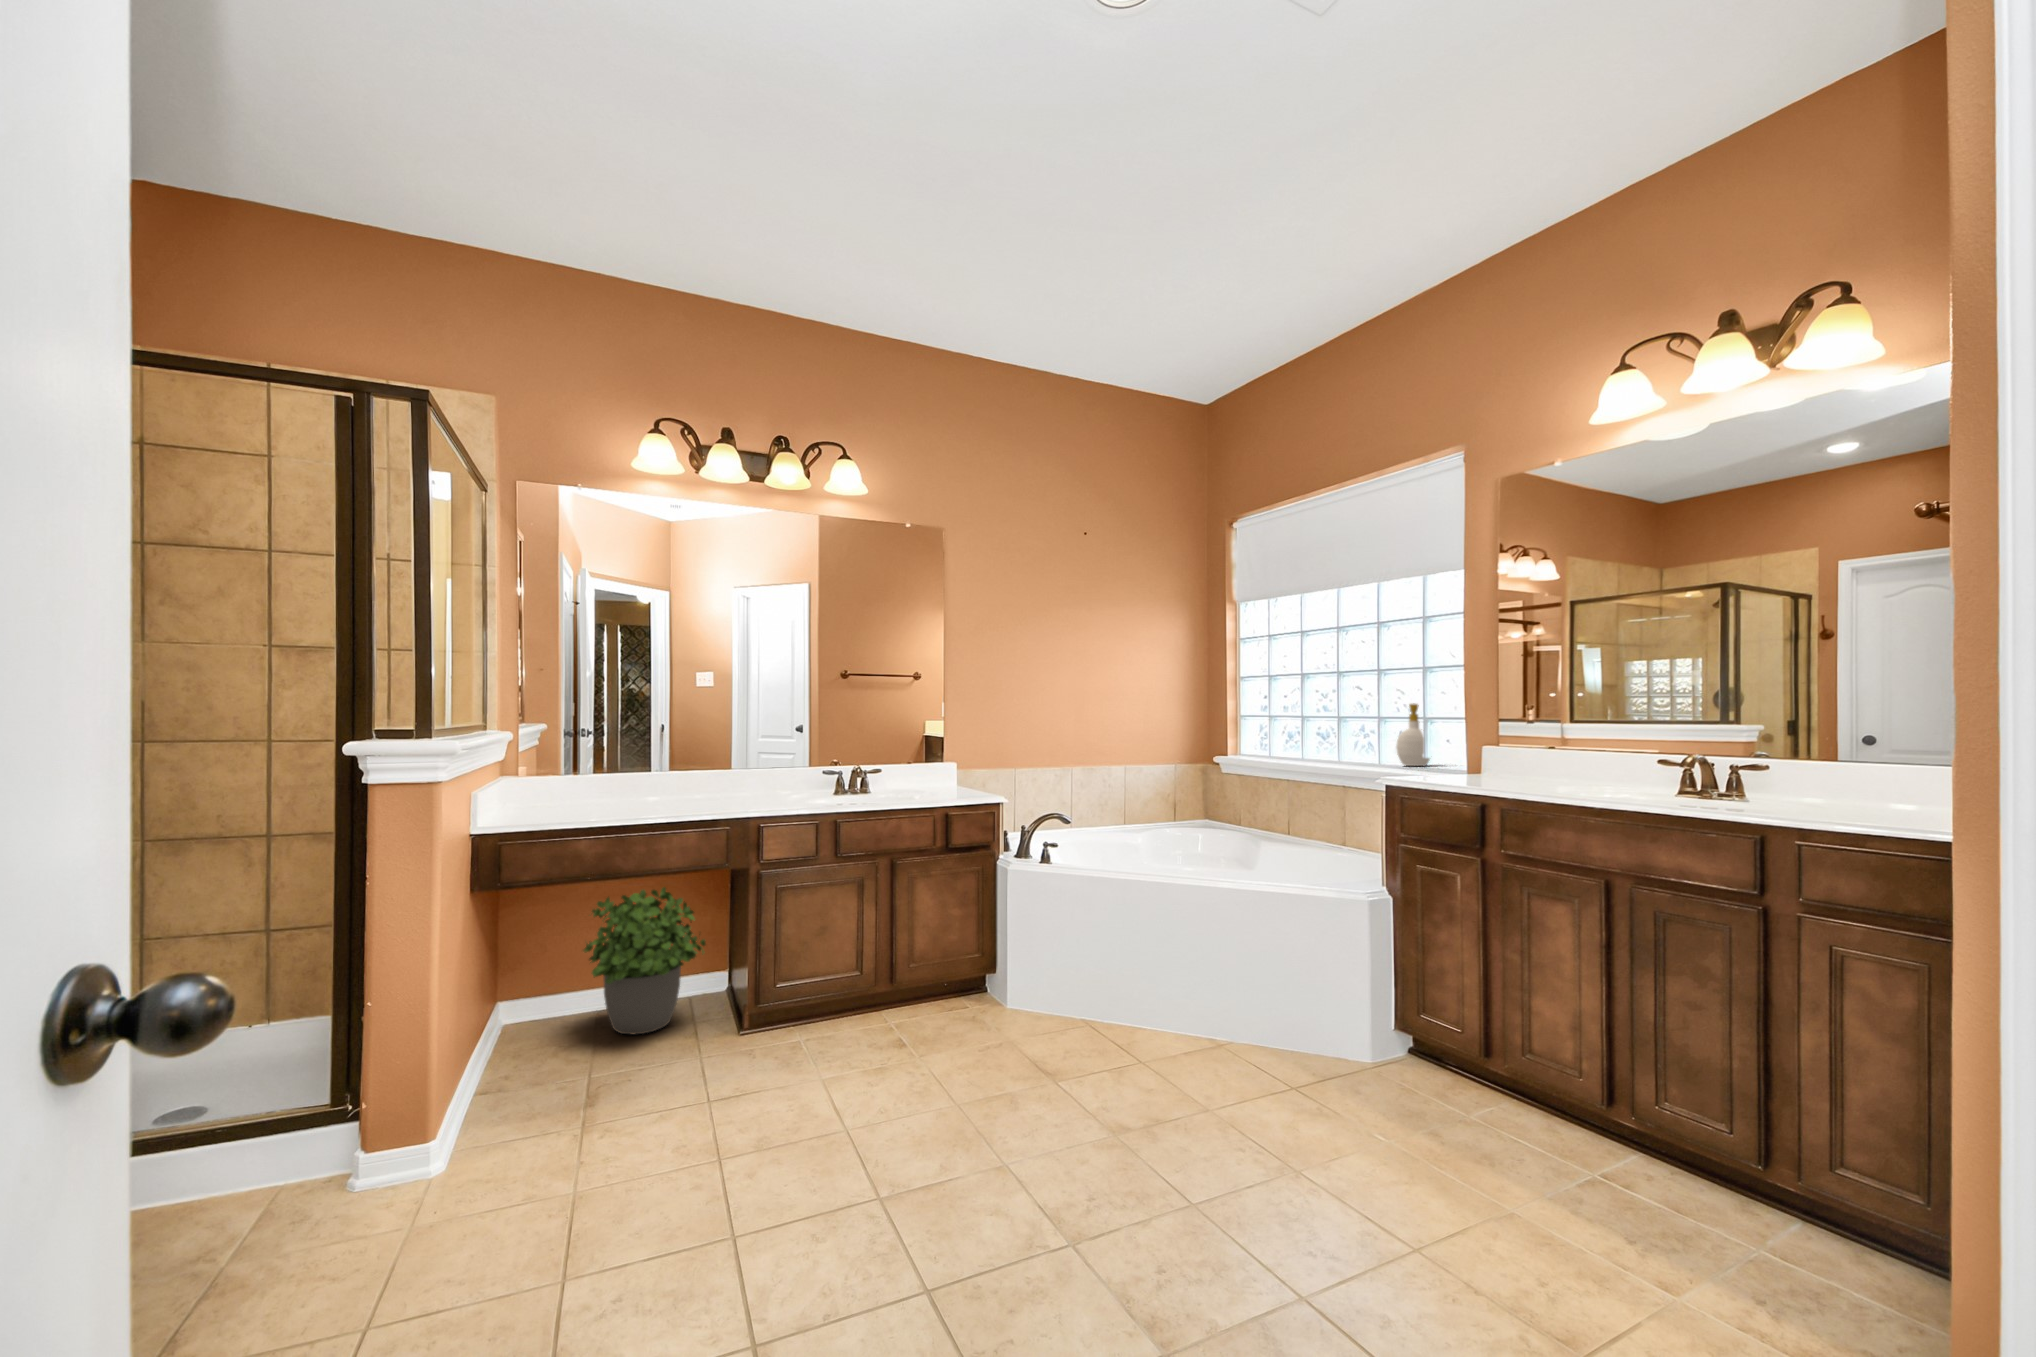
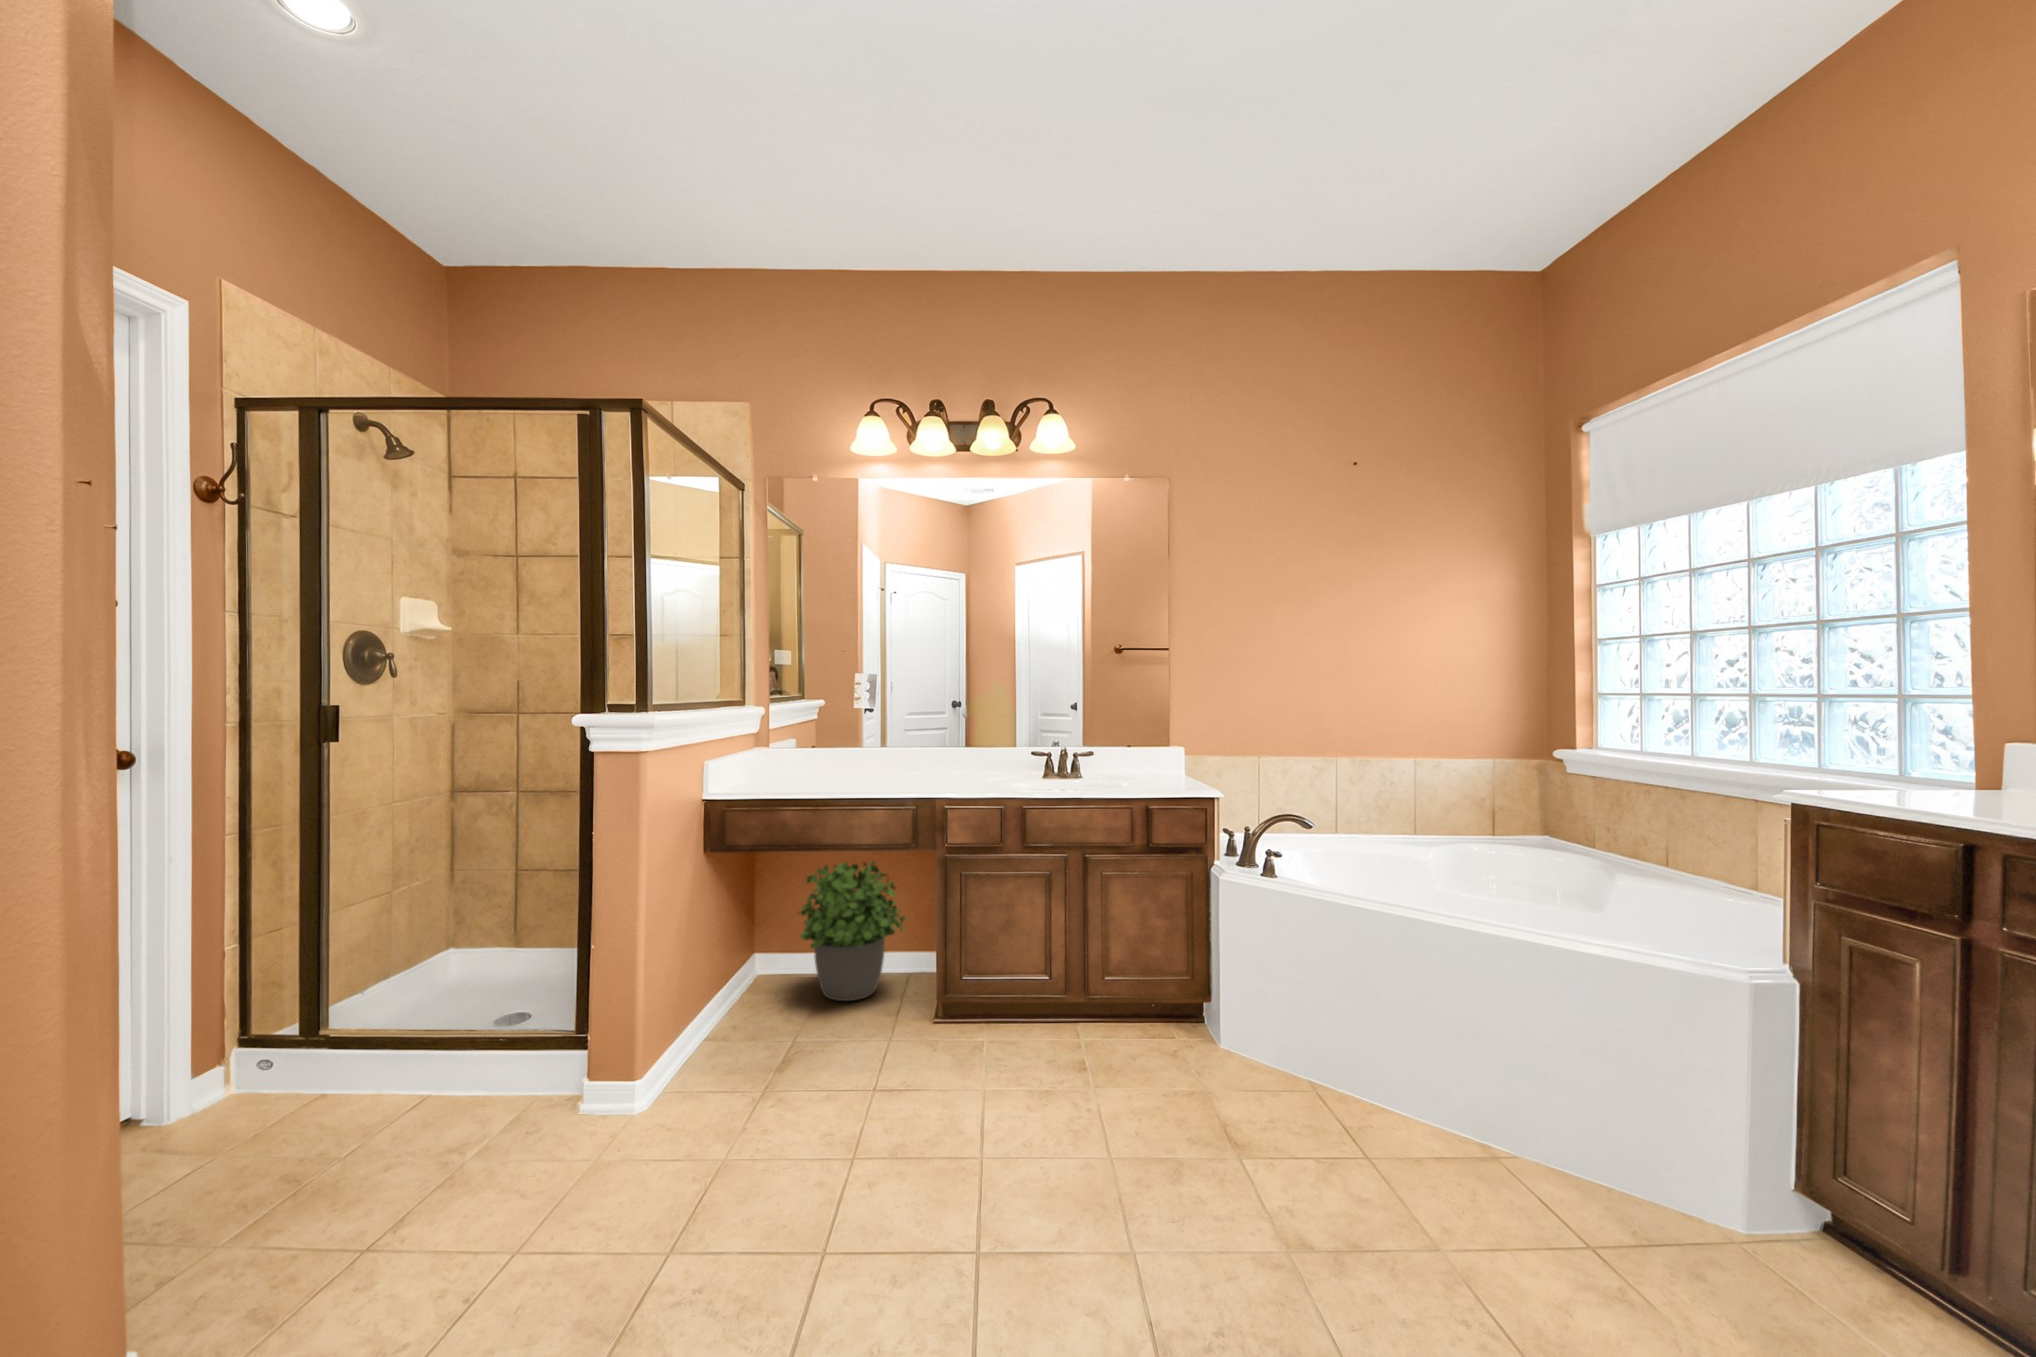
soap bottle: present [1396,703,1430,766] -> none [1846,675,1922,774]

